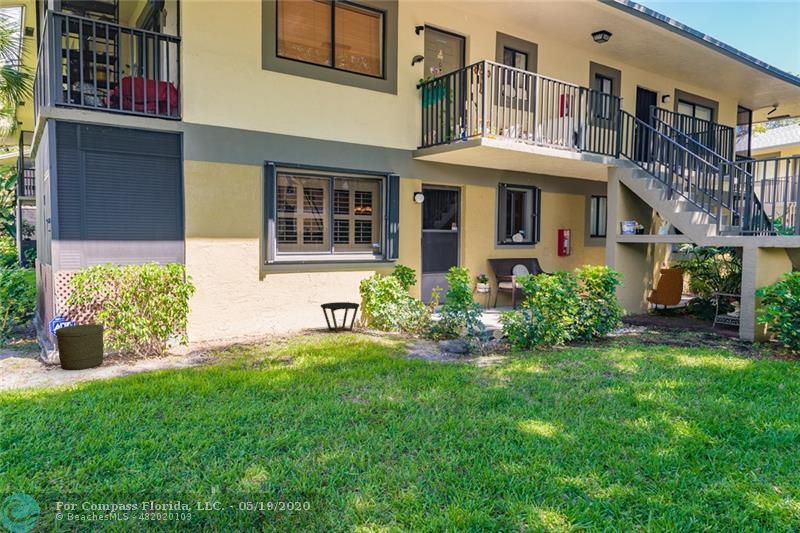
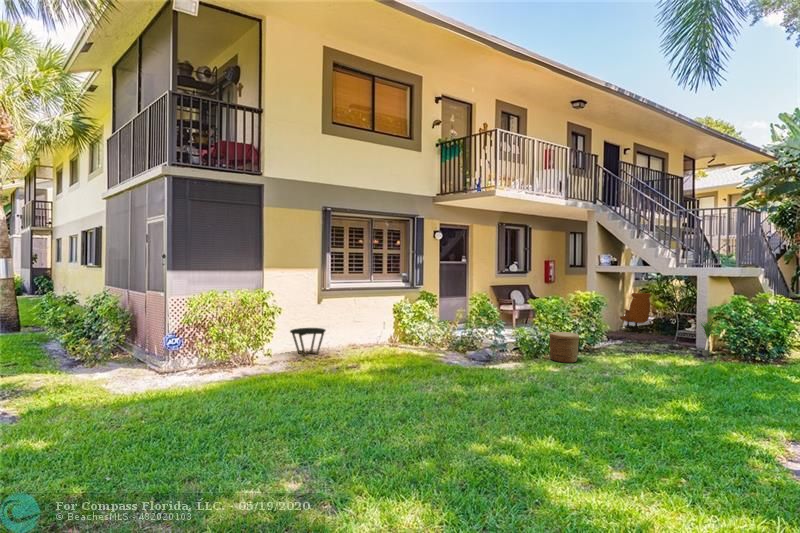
potted plant: none [732,297,775,350] -> present [701,321,713,356]
side table: present [321,302,359,333] -> present [290,328,326,356]
woven basket: present [56,324,104,370] -> present [549,332,579,363]

